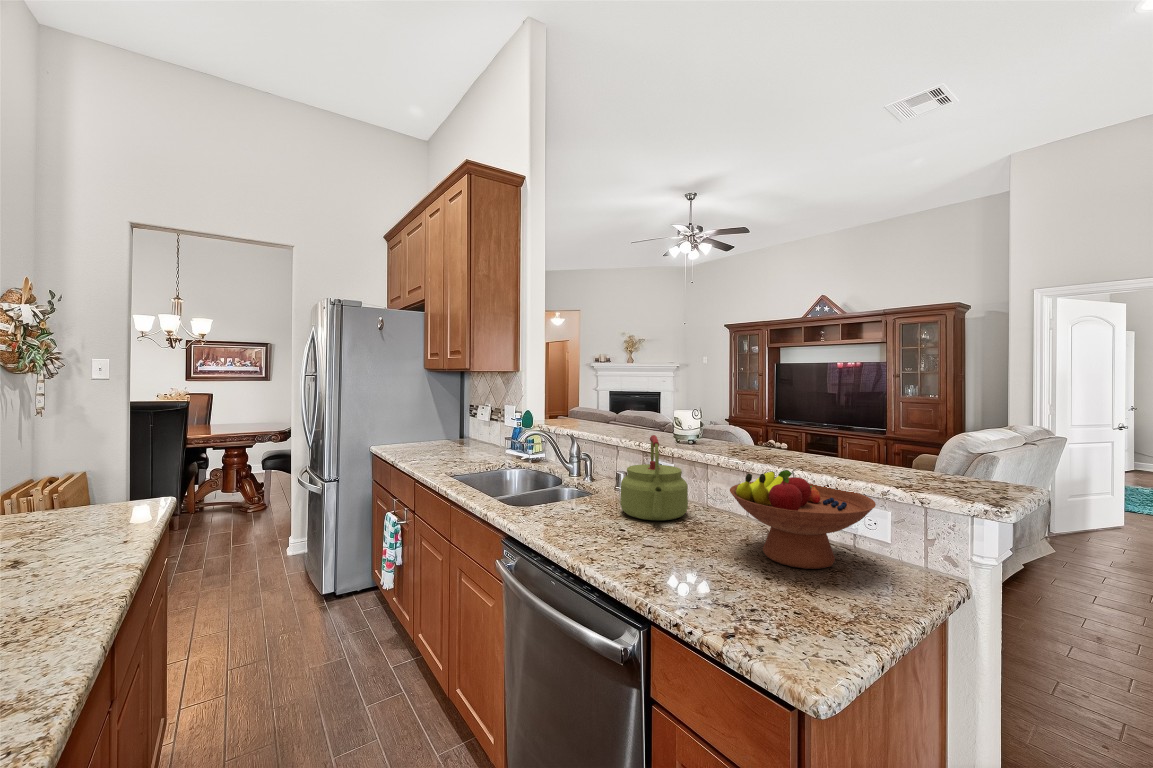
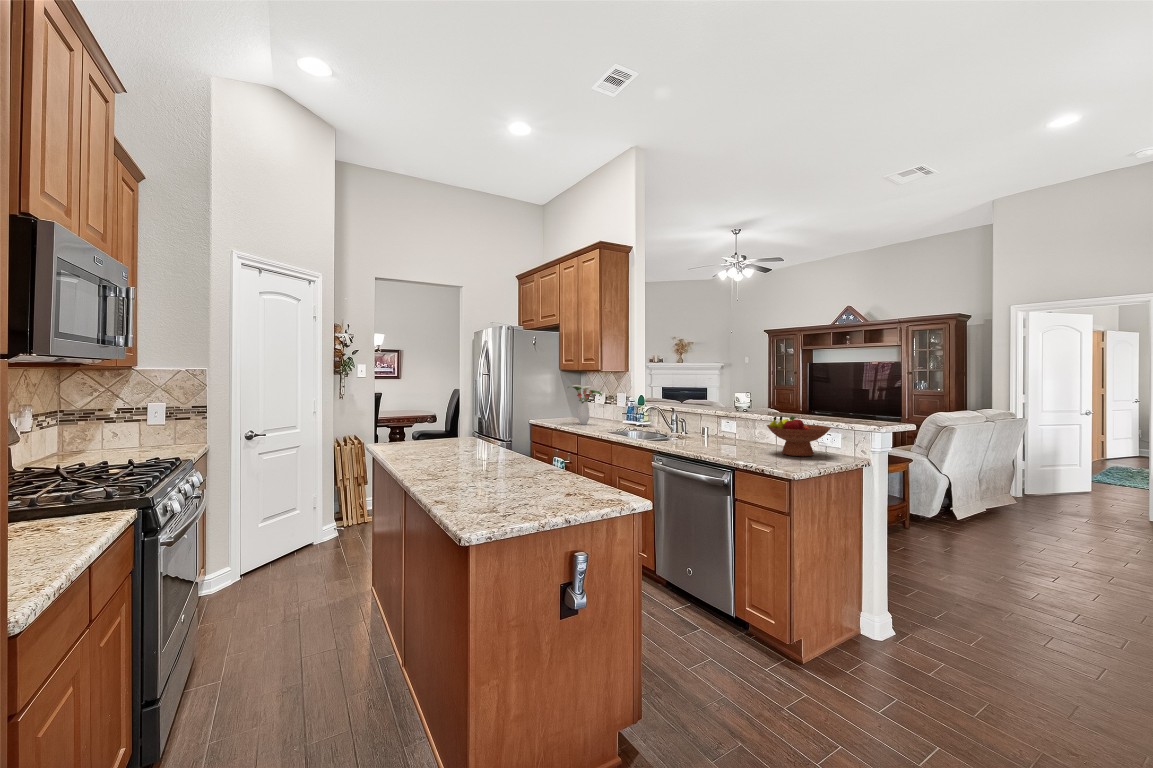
flower arrangement: none [419,392,475,454] -> present [568,385,602,425]
kettle: present [620,435,688,520] -> none [710,404,745,446]

